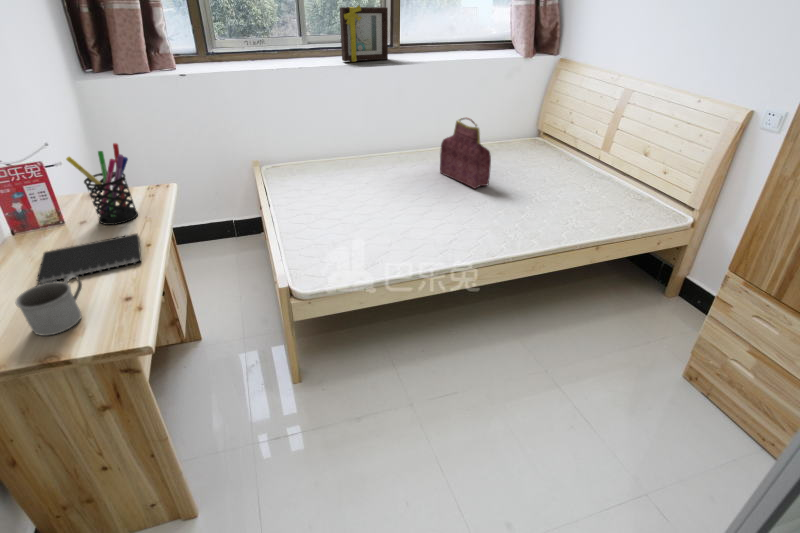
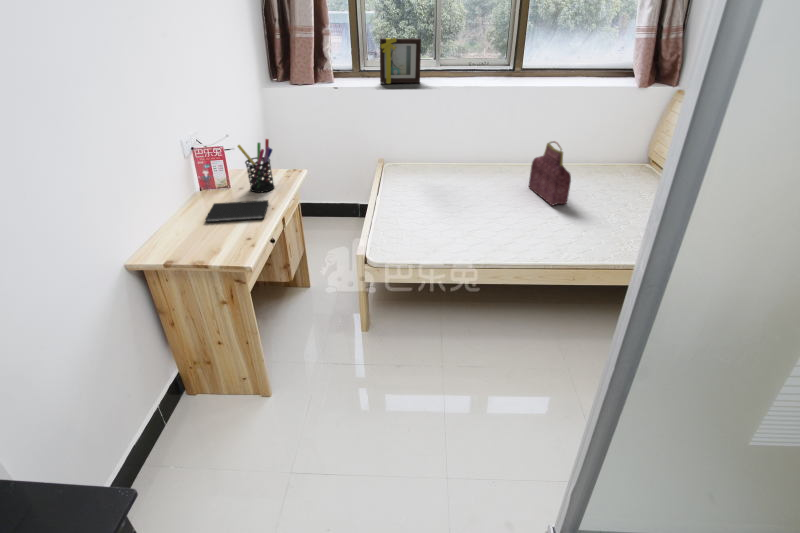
picture frame: present [340,5,388,62] -> present [380,37,421,84]
mug: present [16,275,82,336] -> none [189,219,225,251]

